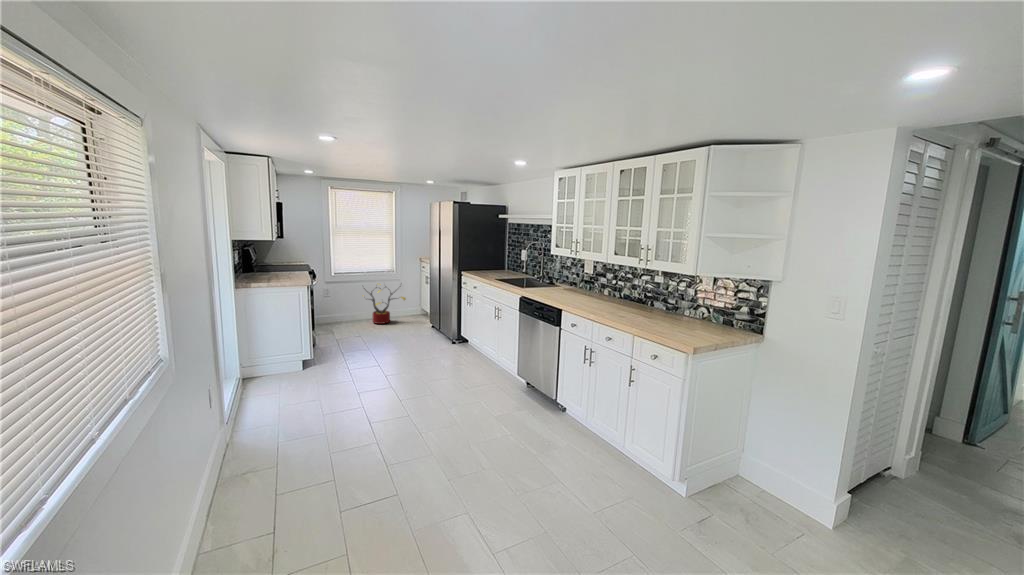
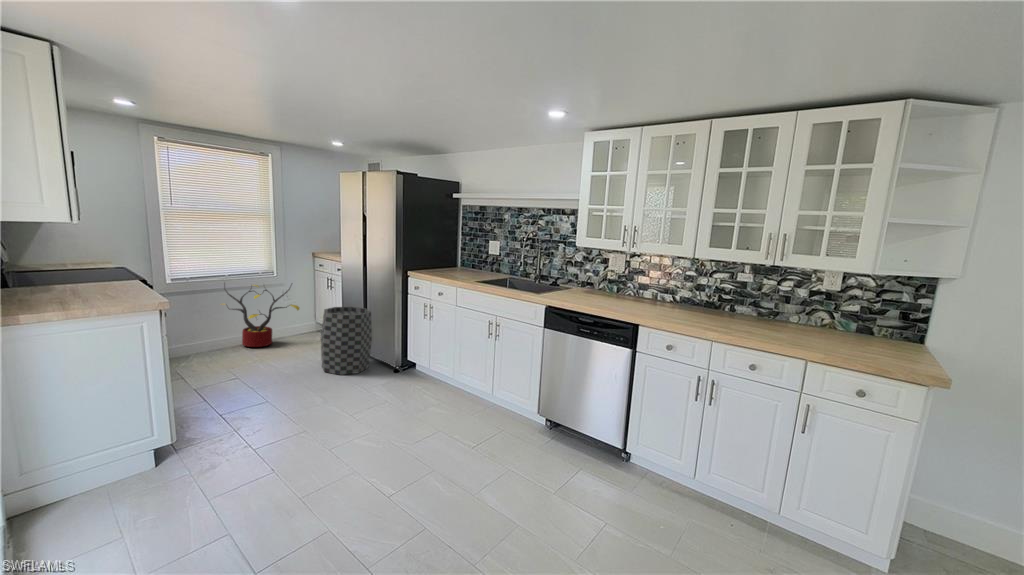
trash can: none [408,298,439,343] -> present [321,307,372,375]

